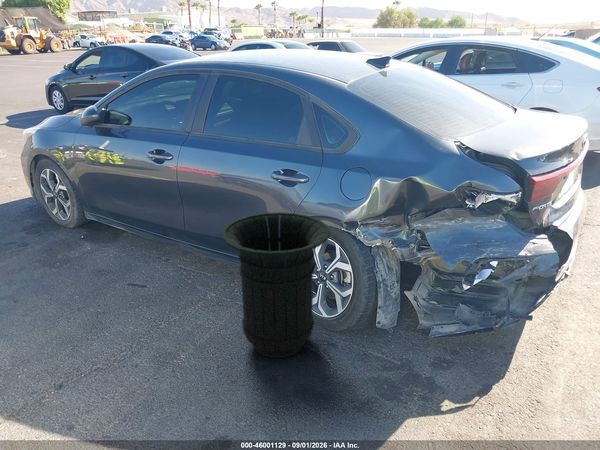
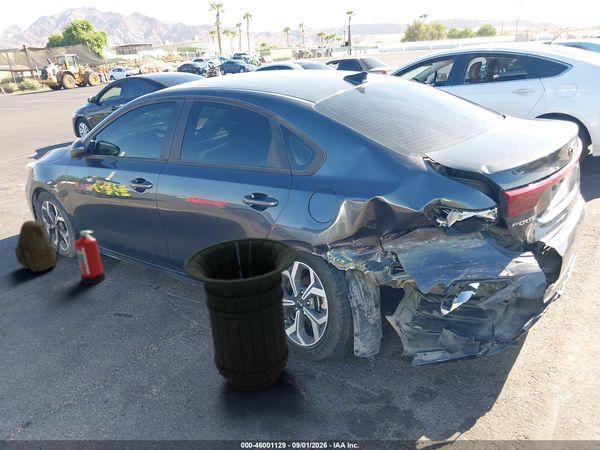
backpack: none [15,185,62,240] -> present [15,218,60,272]
fire extinguisher: none [82,200,111,254] -> present [75,230,105,284]

